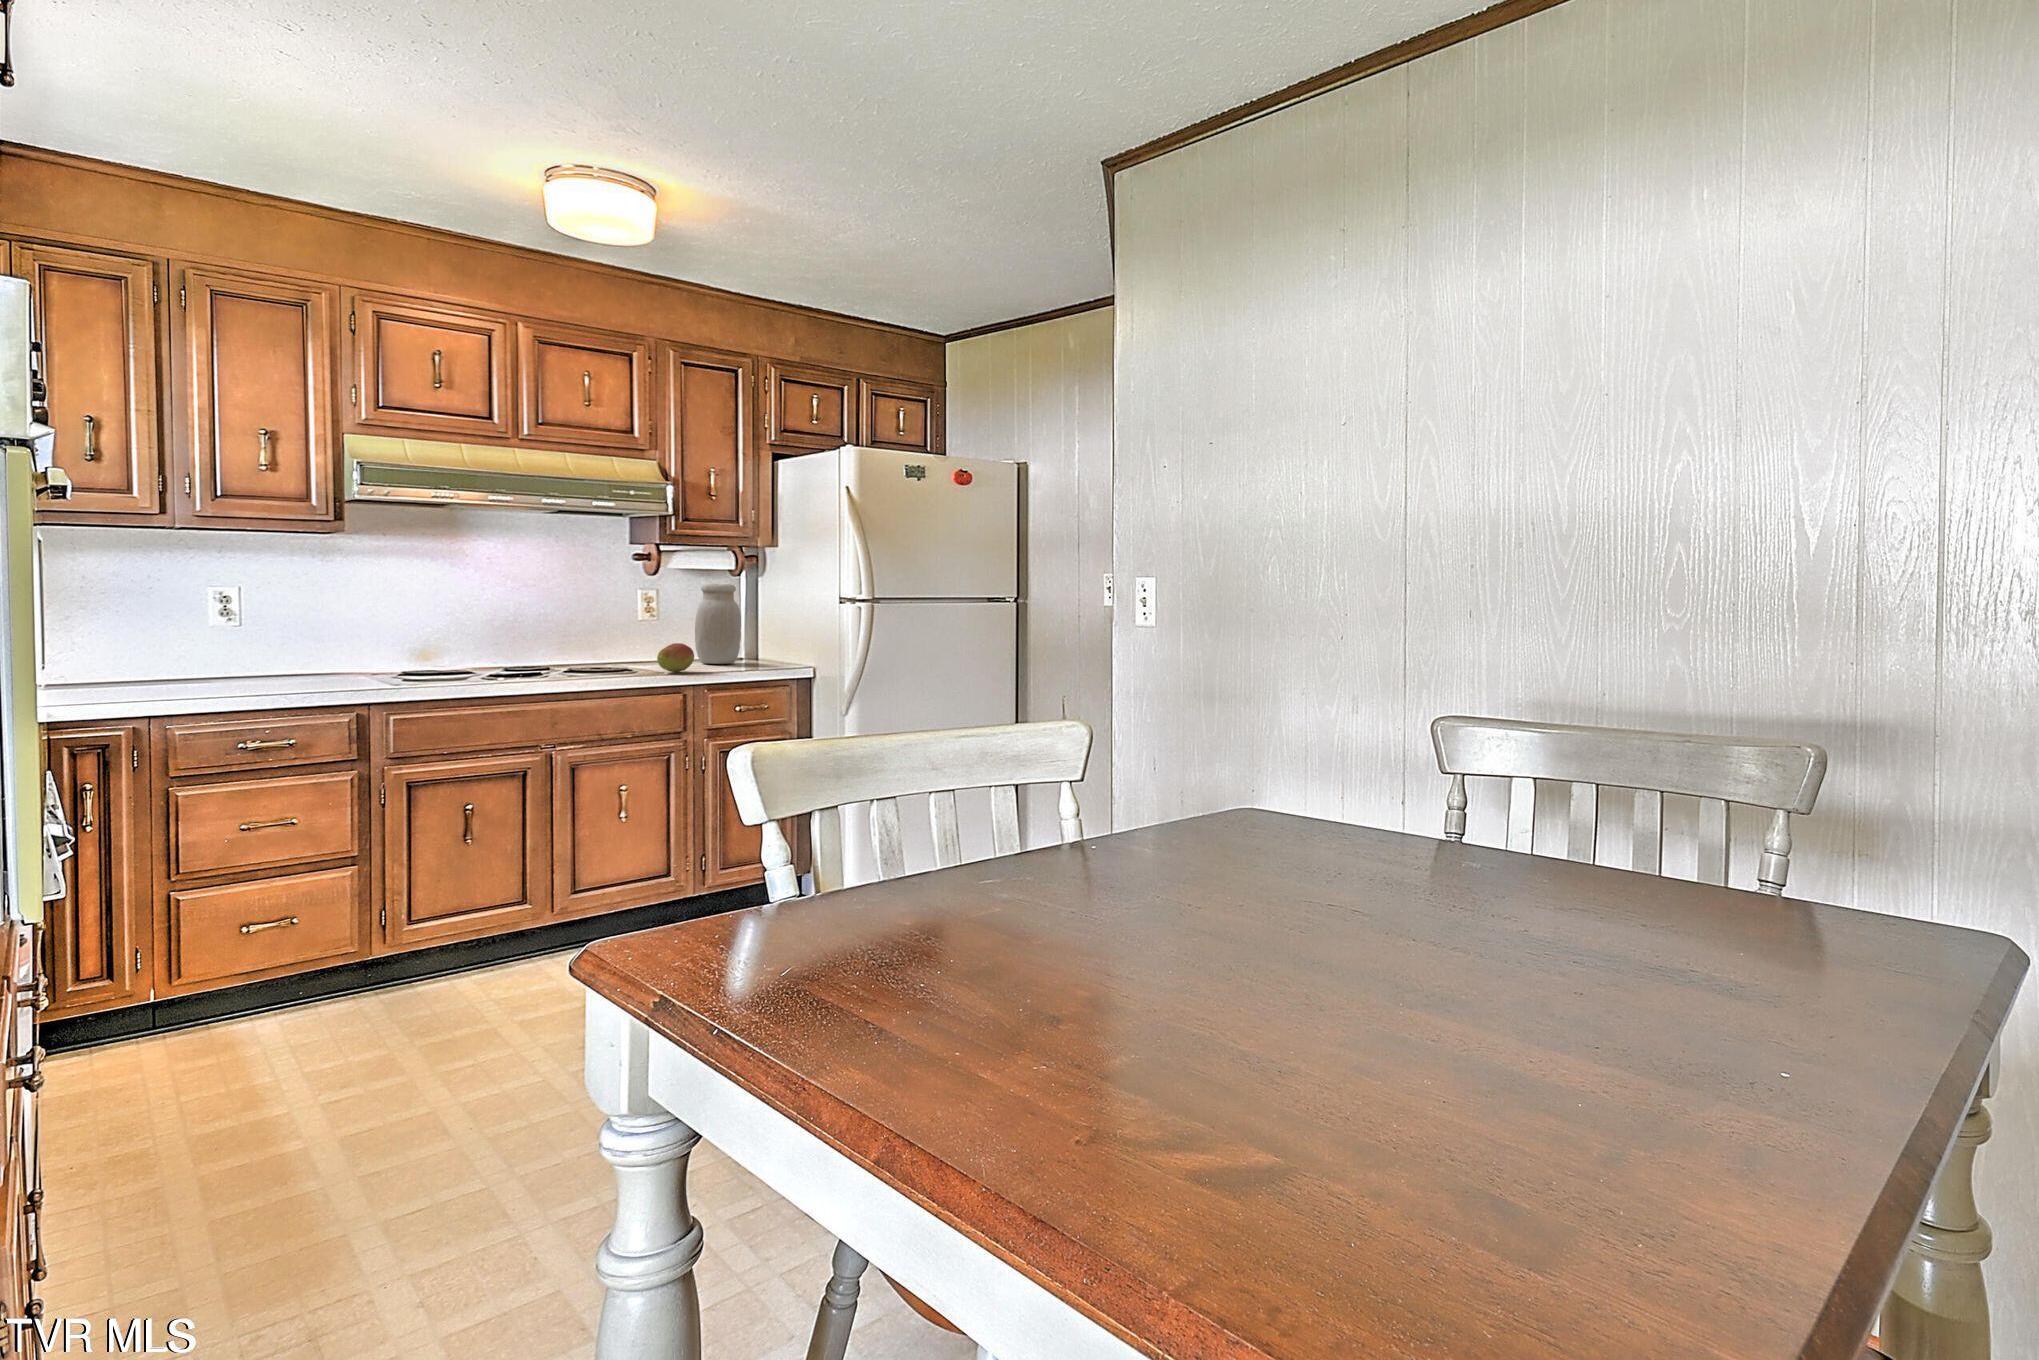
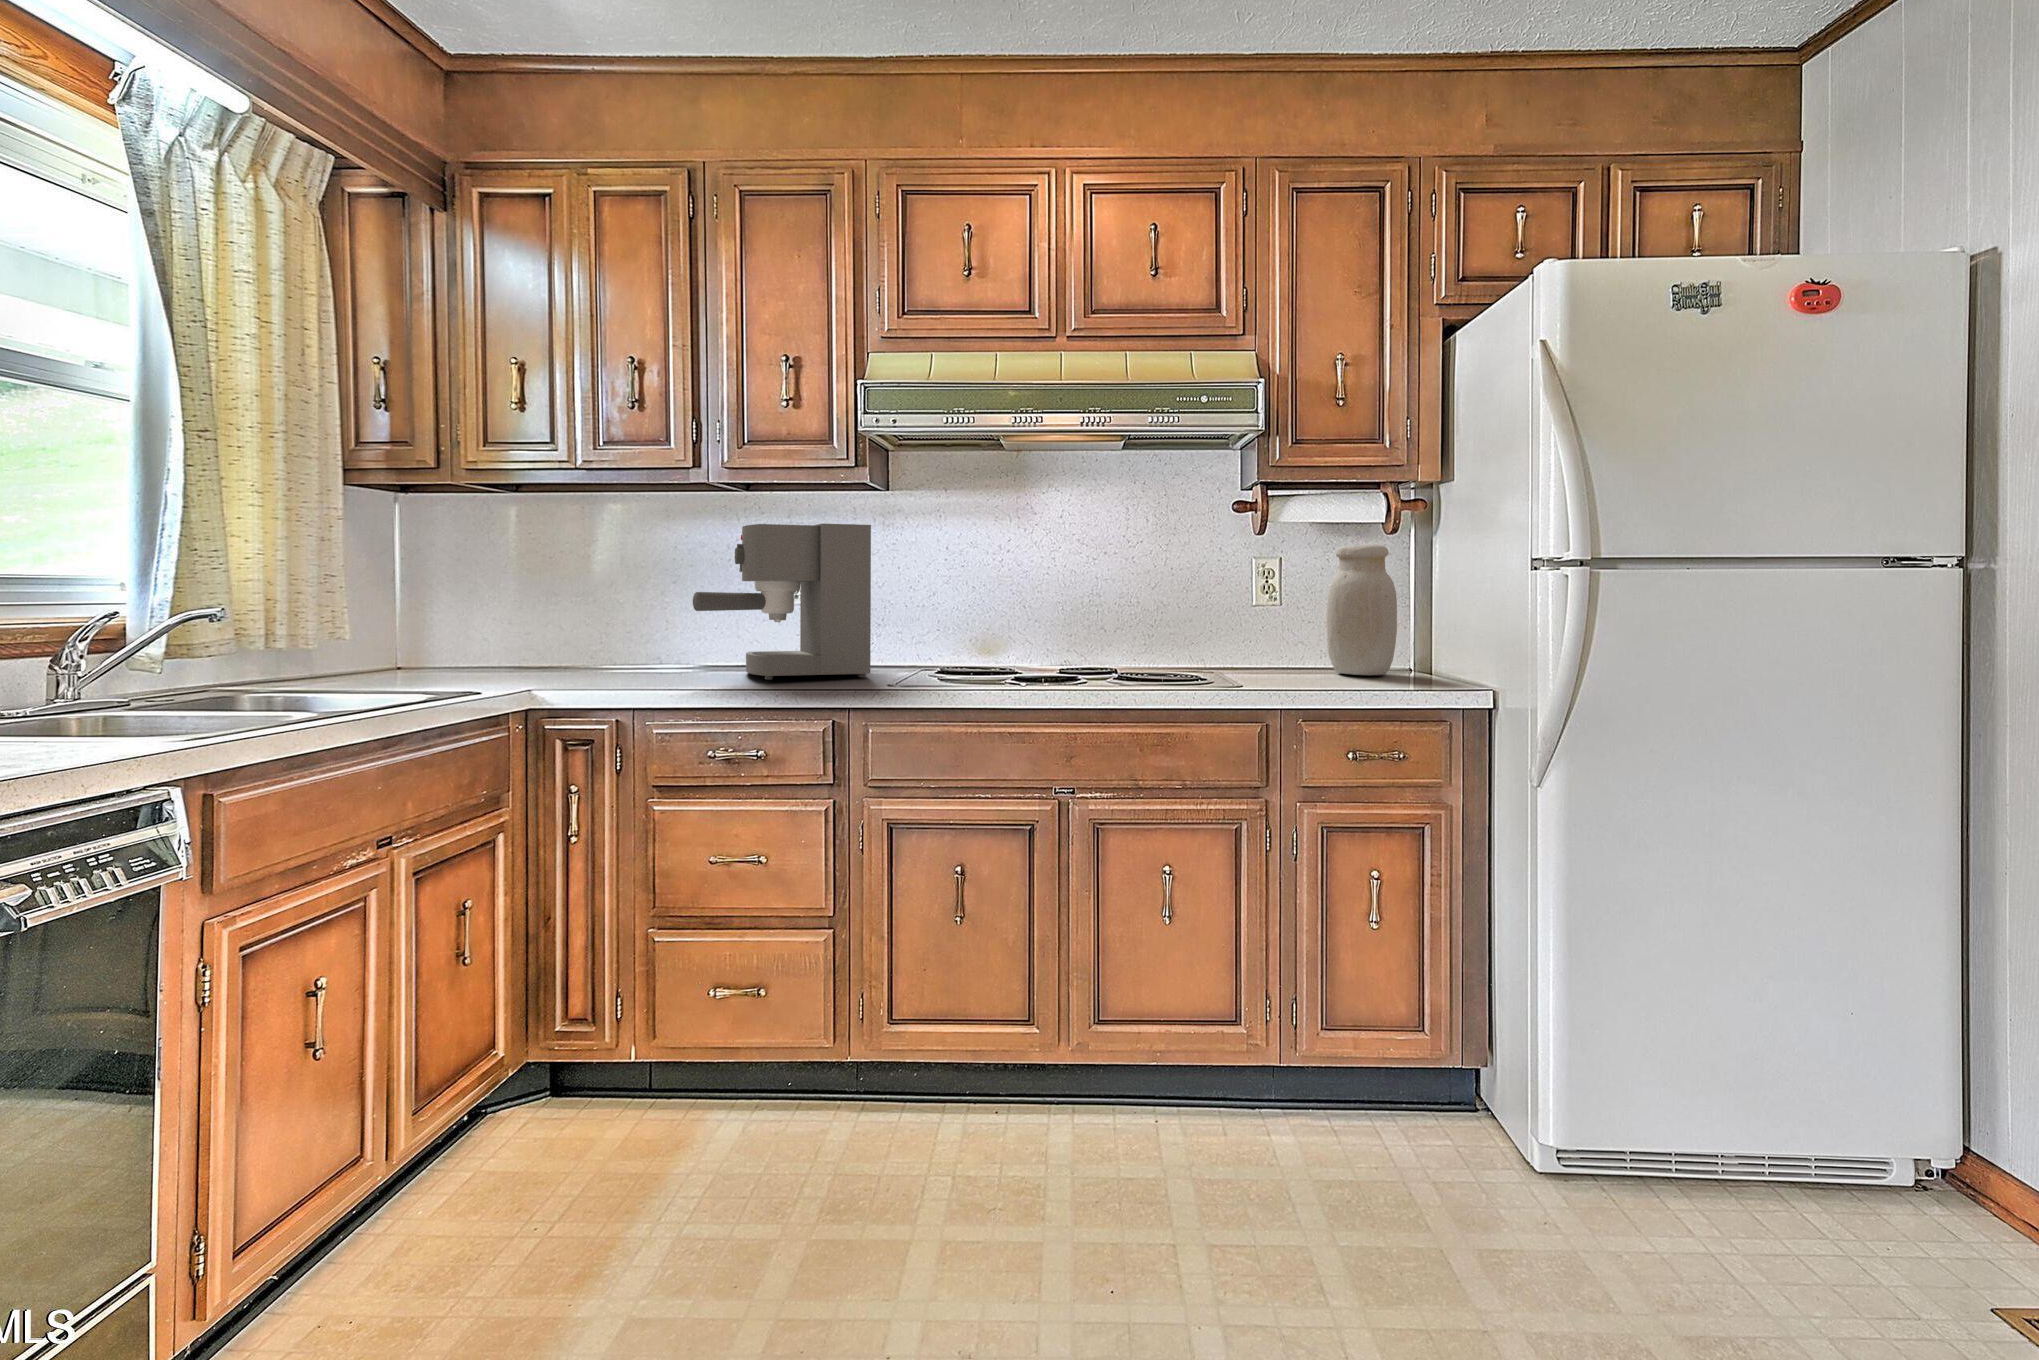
coffee maker: none [173,563,347,687] -> present [693,523,871,679]
fruit: present [657,643,694,672] -> none [1244,639,1303,686]

